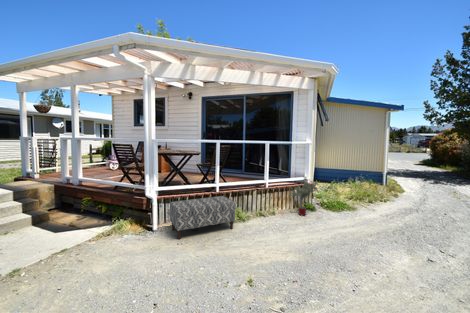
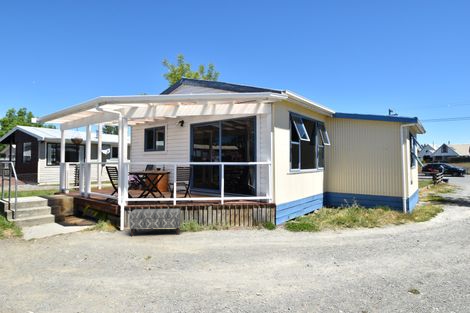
potted tree: present [289,177,318,216] -> none [239,195,270,232]

